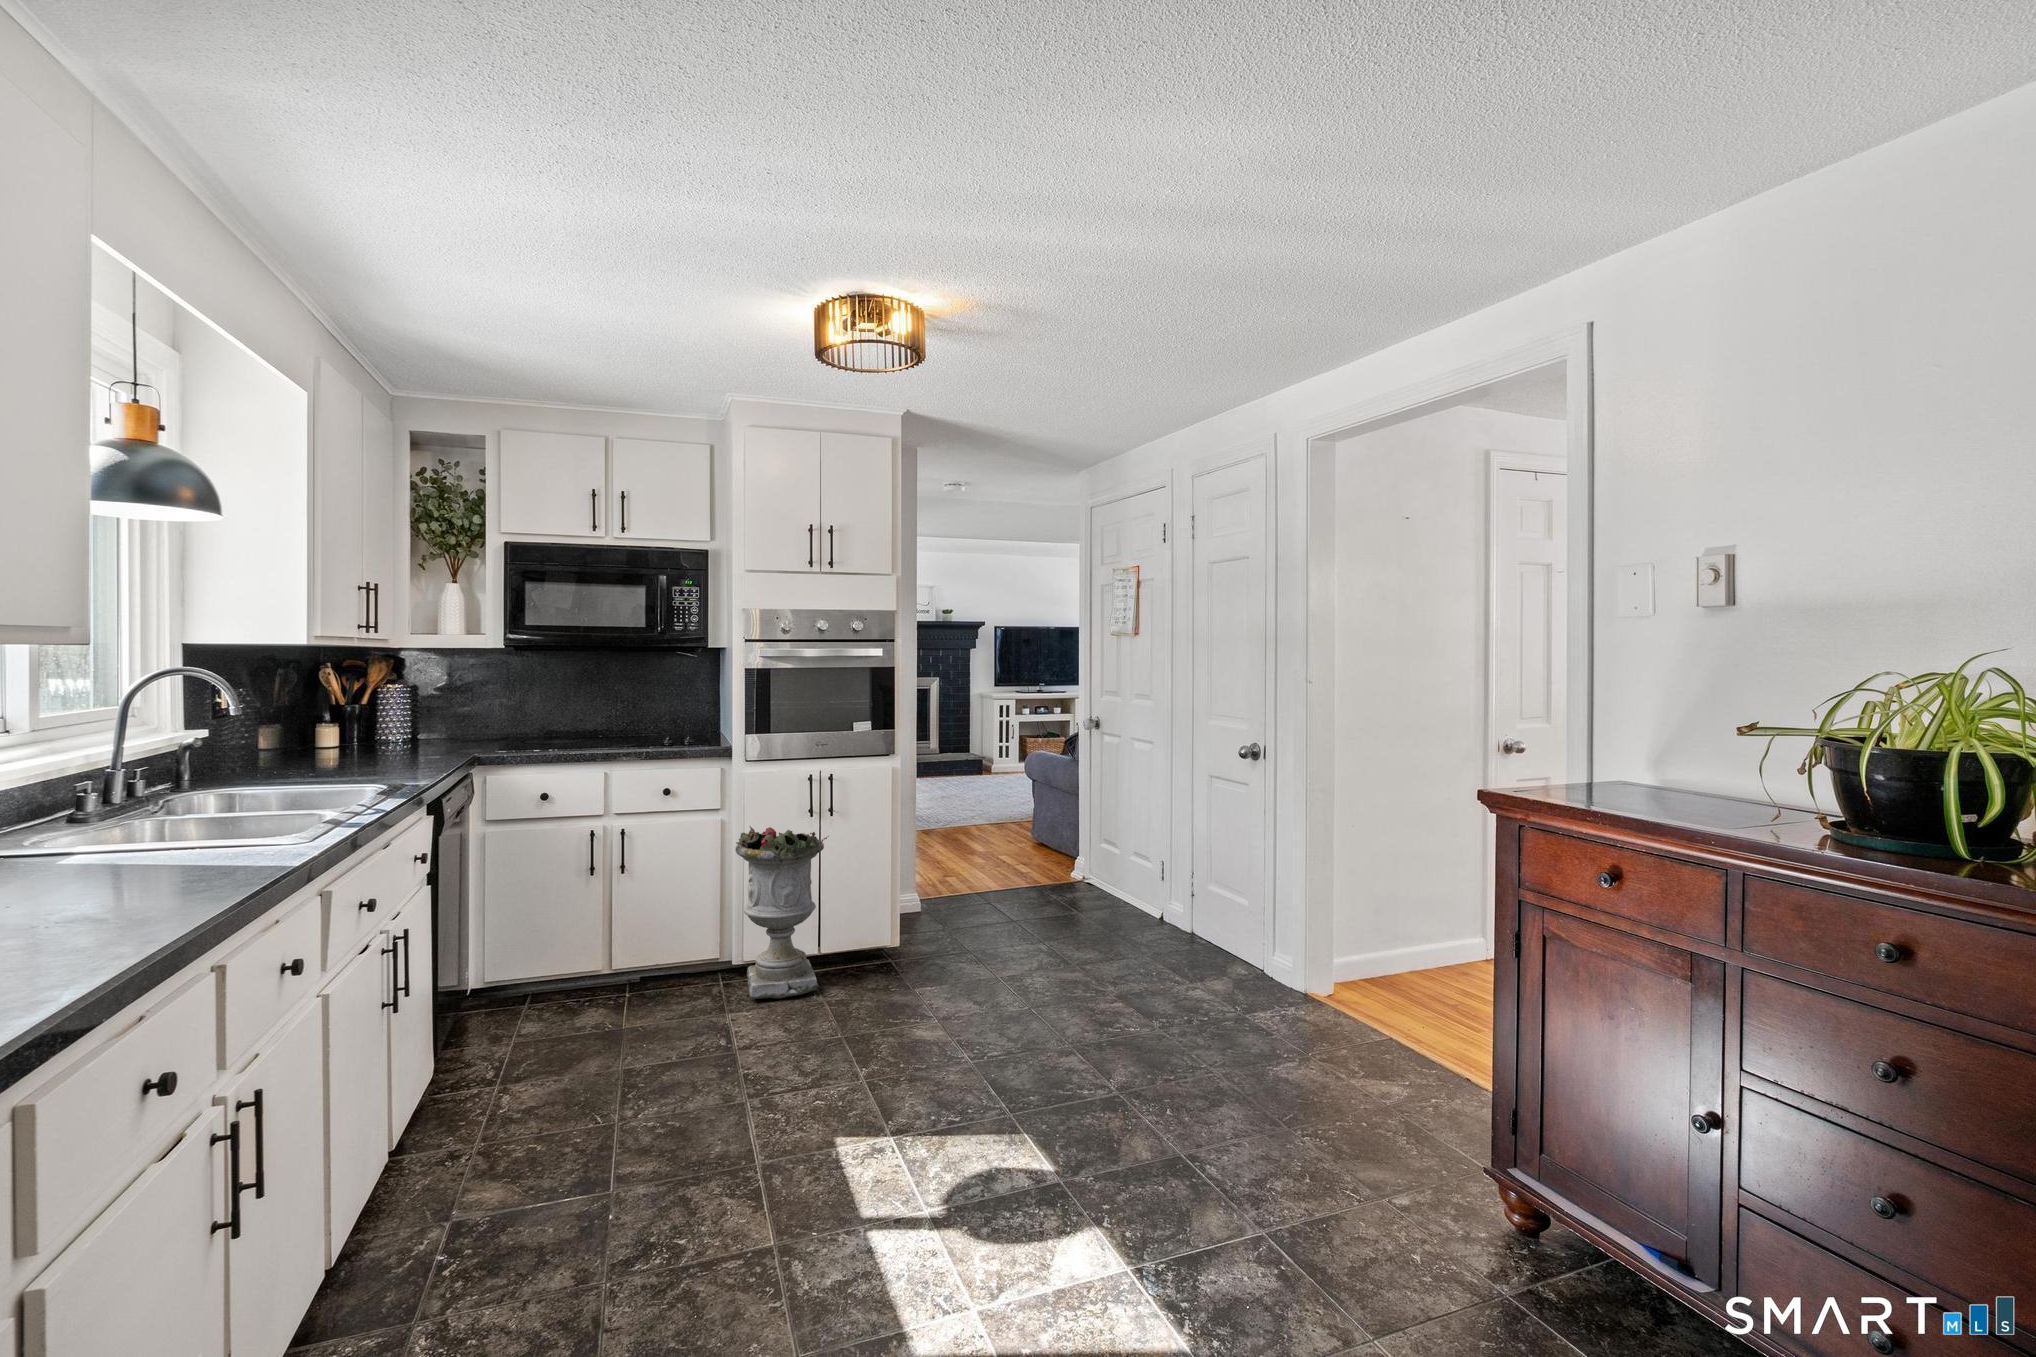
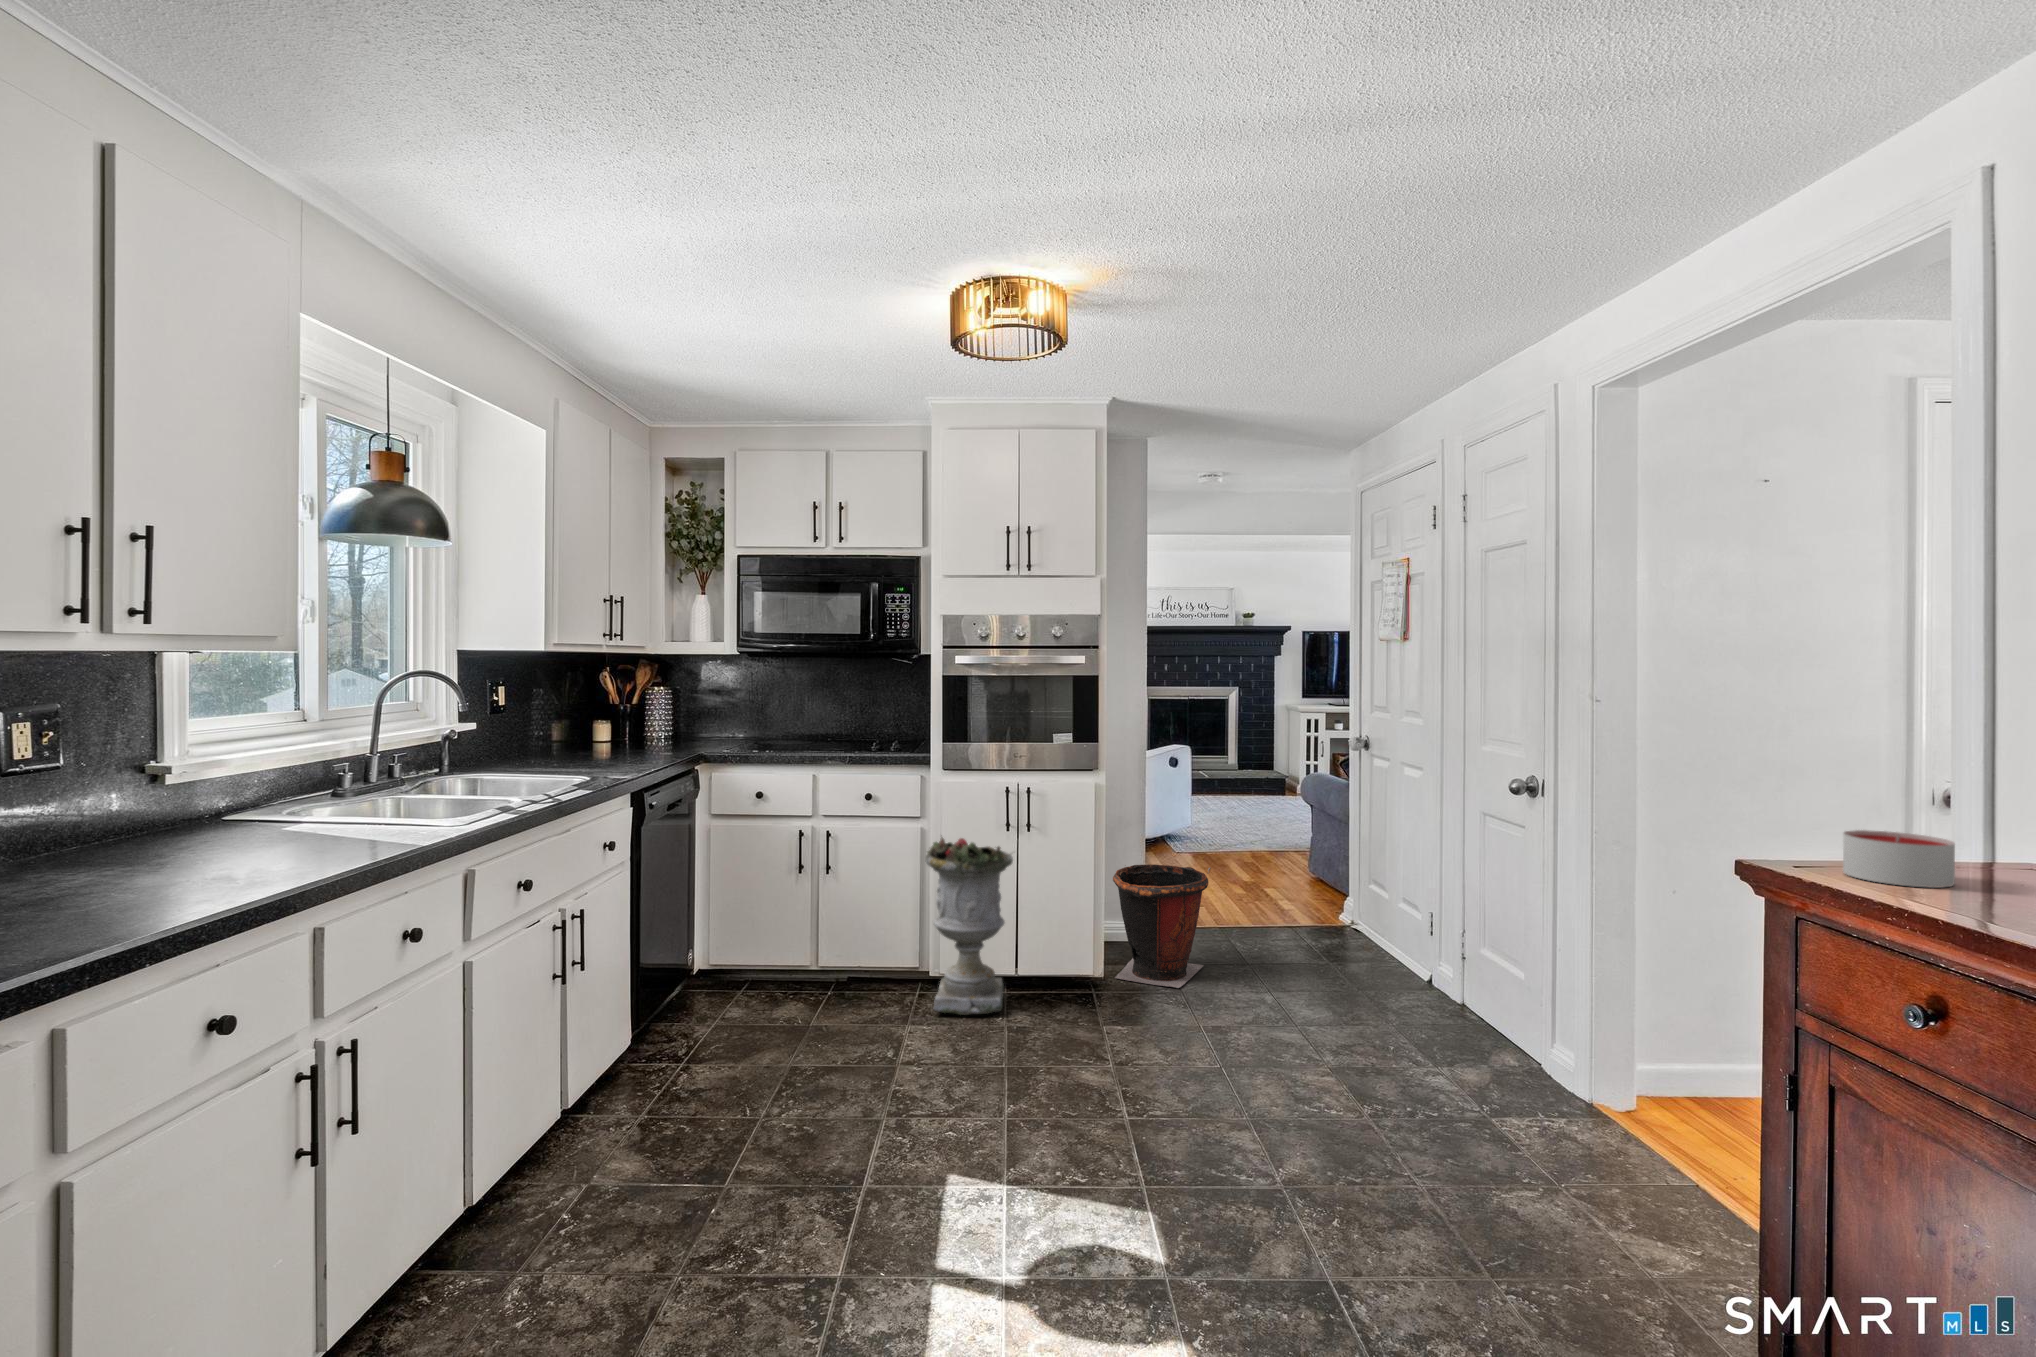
candle: none [1538,769,1601,804] -> present [1843,830,1955,888]
waste bin: none [903,833,991,950] -> present [1113,864,1211,988]

